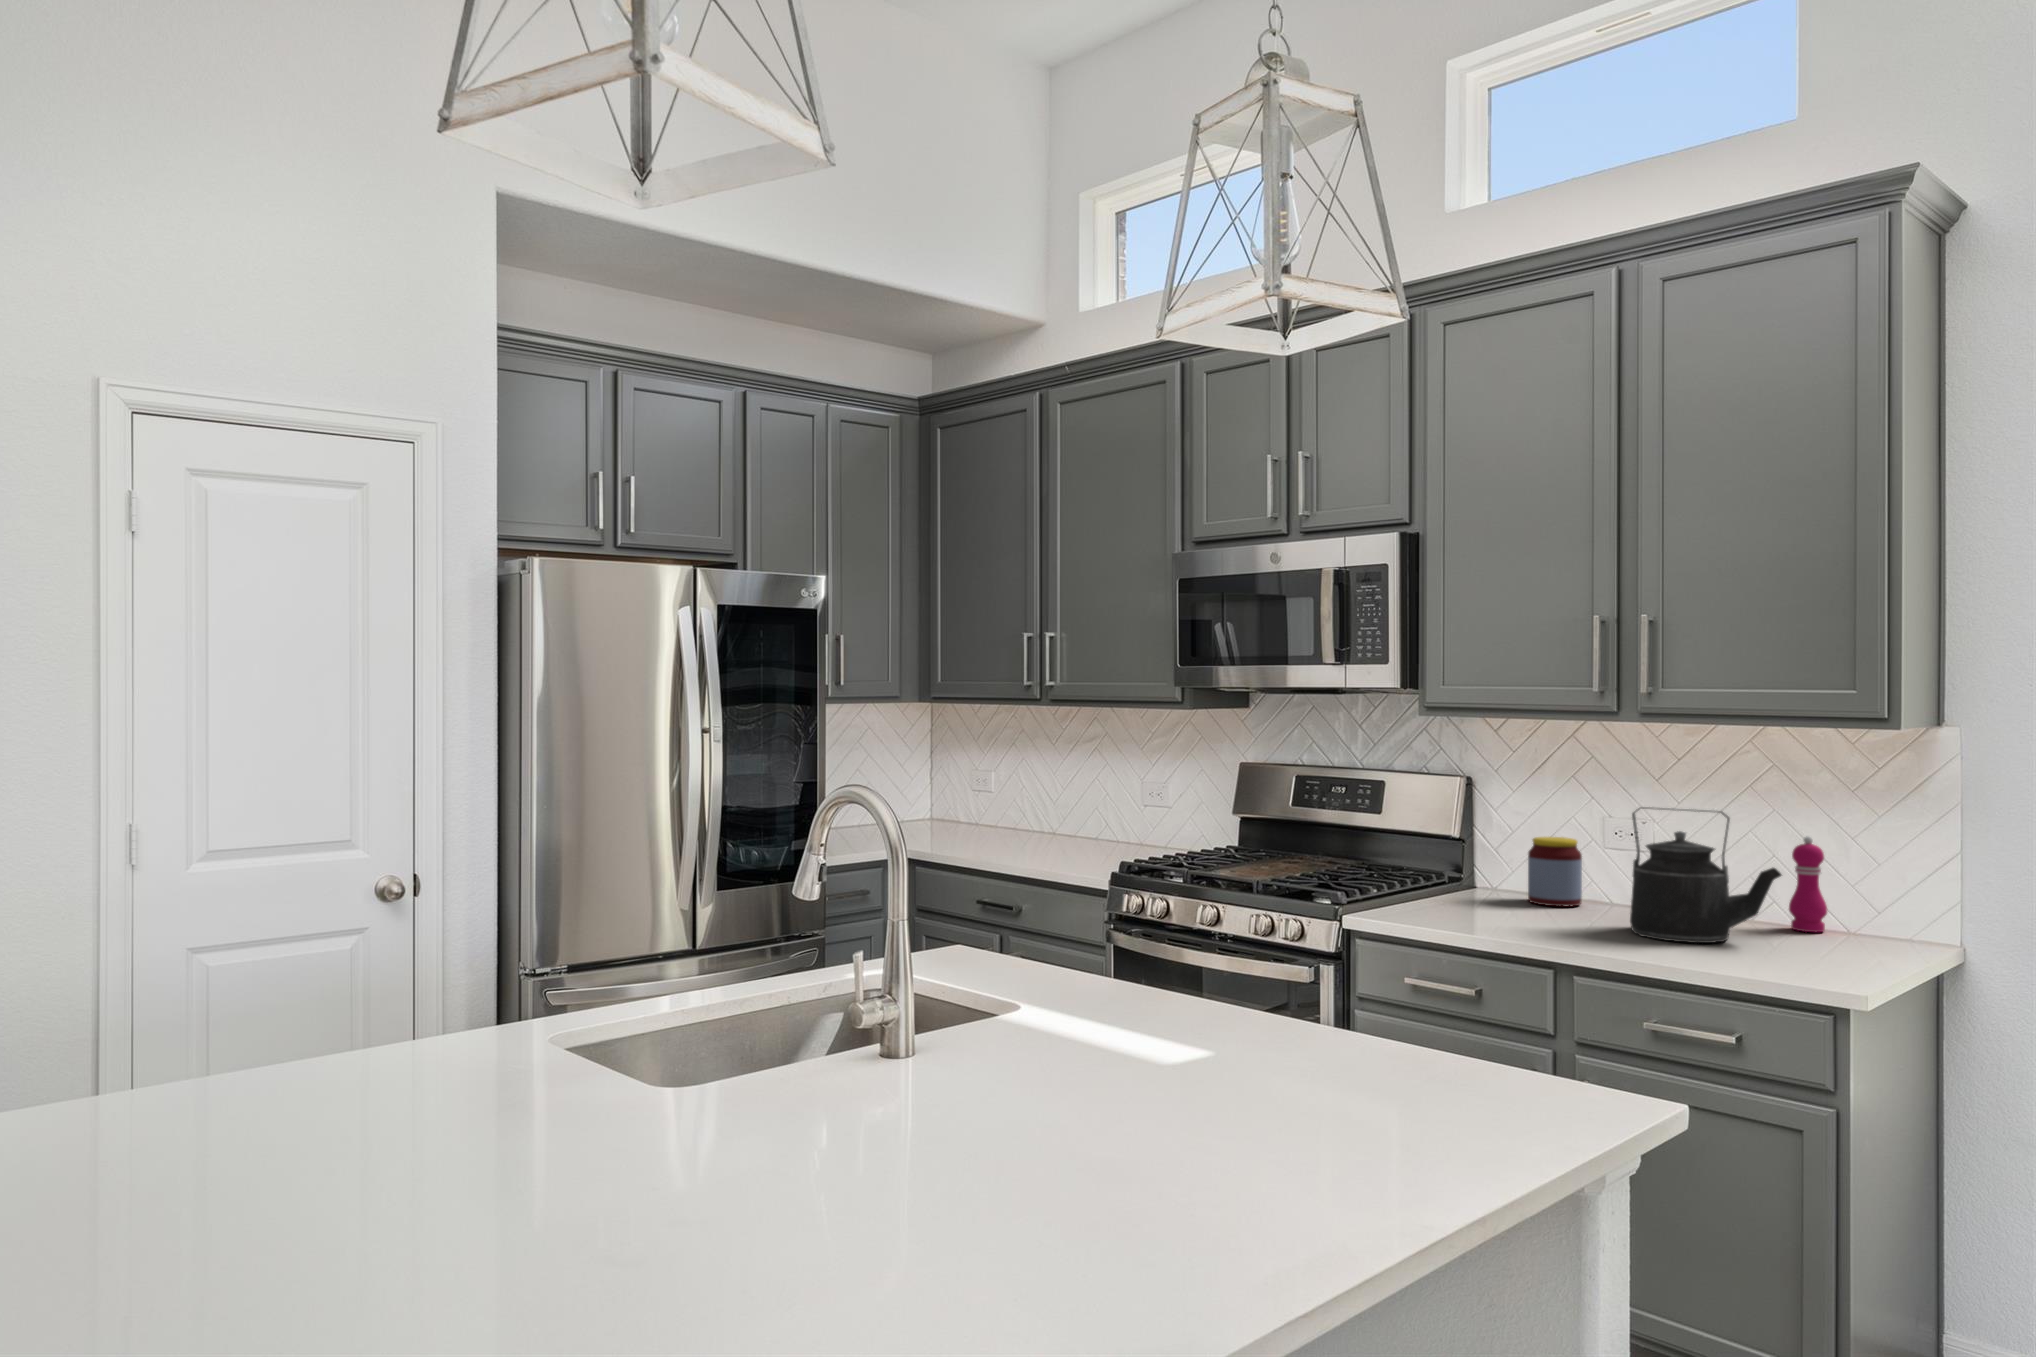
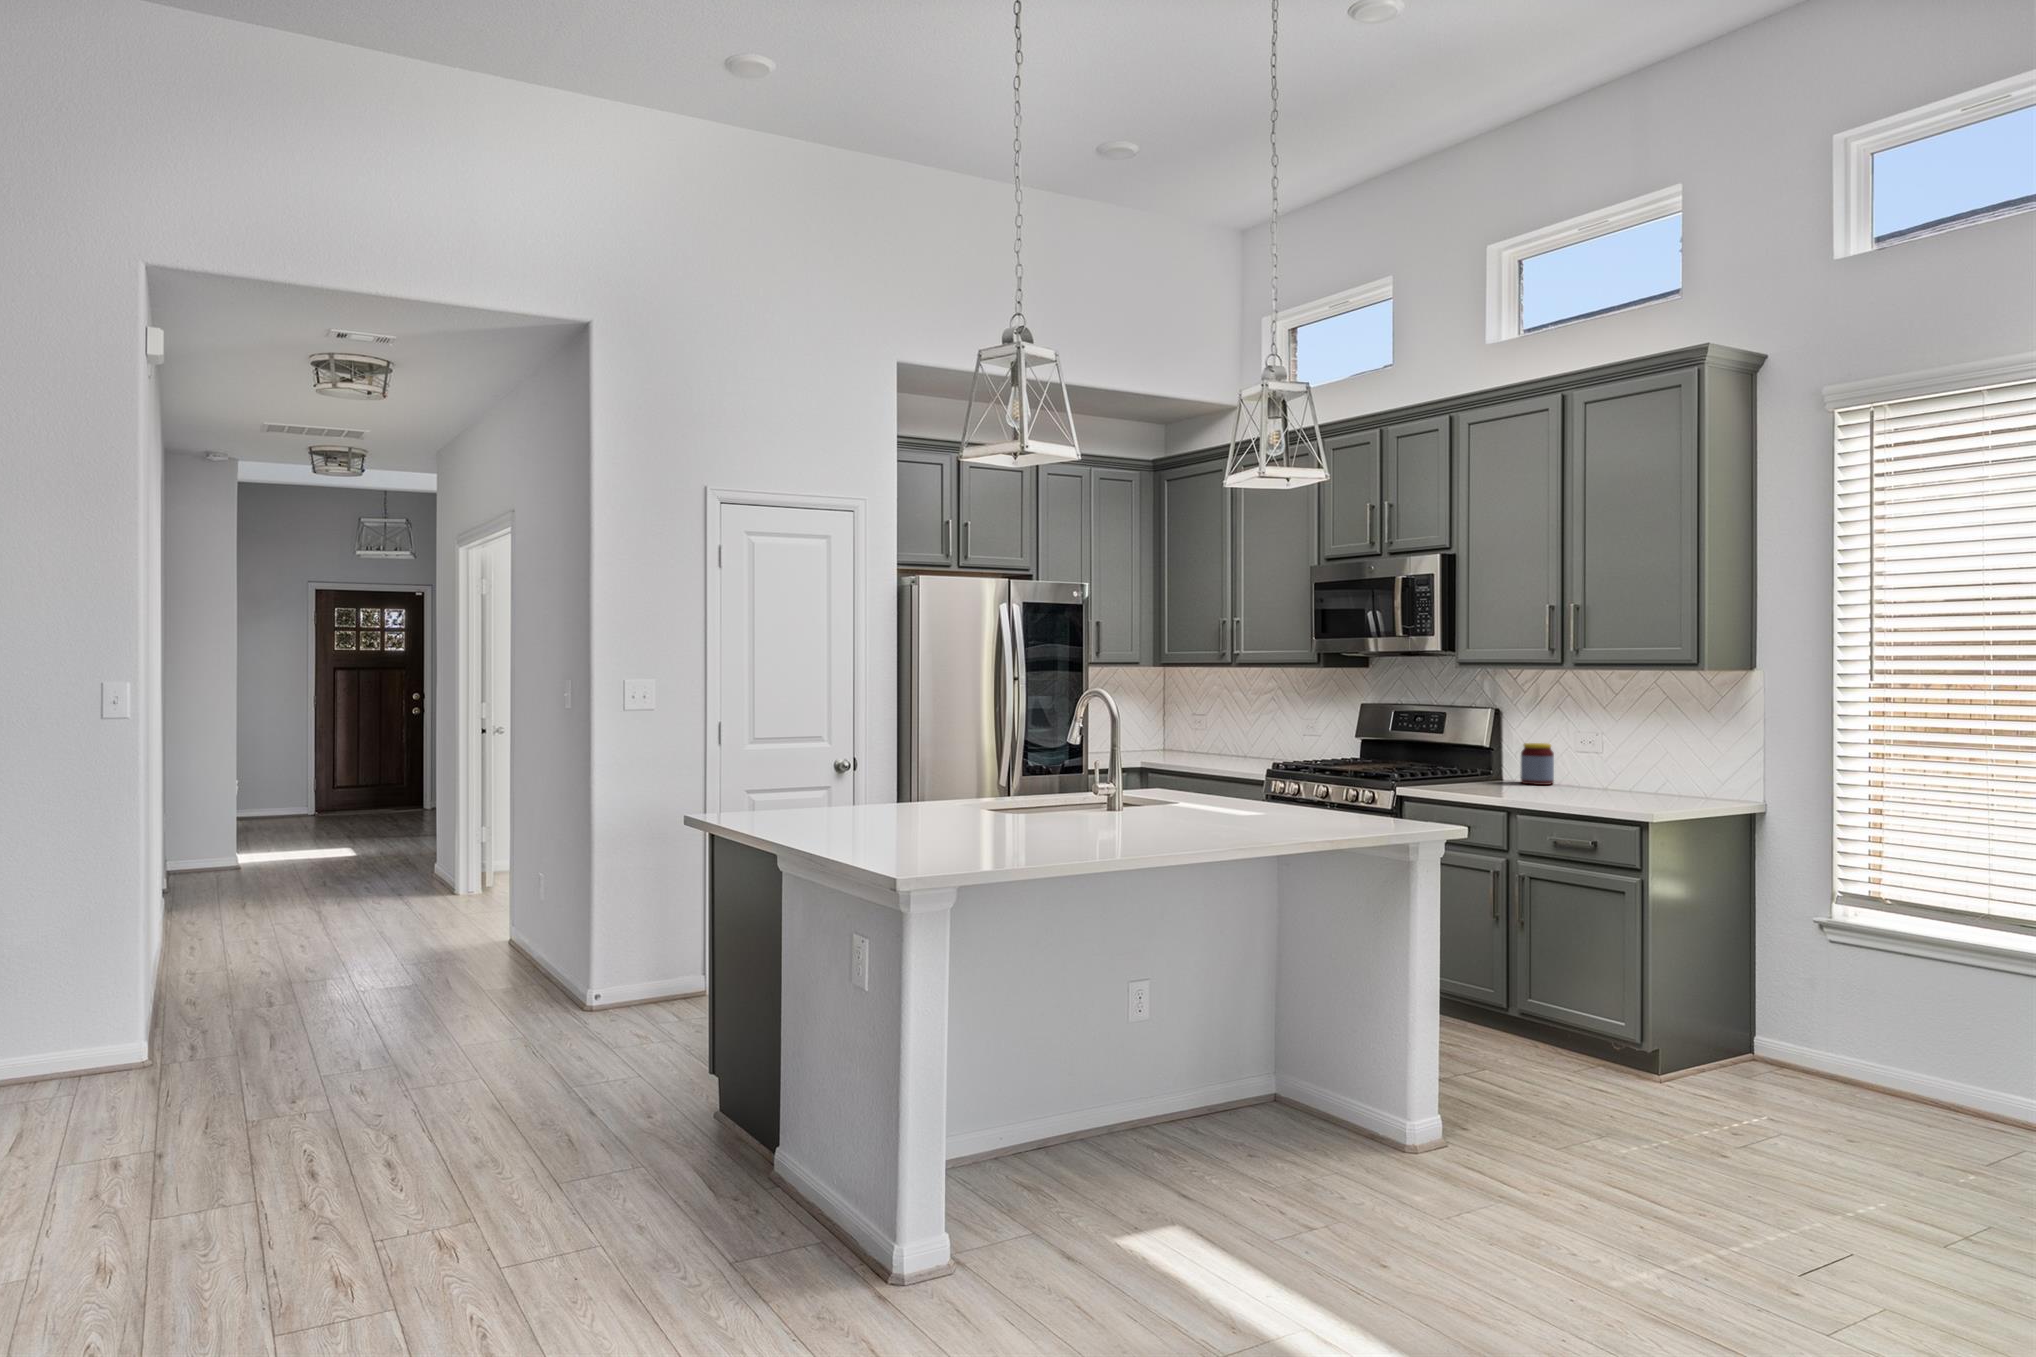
kettle: present [1630,807,1781,943] -> none [1564,721,1649,799]
pepper mill: present [1789,836,1827,932] -> none [1672,739,1694,797]

